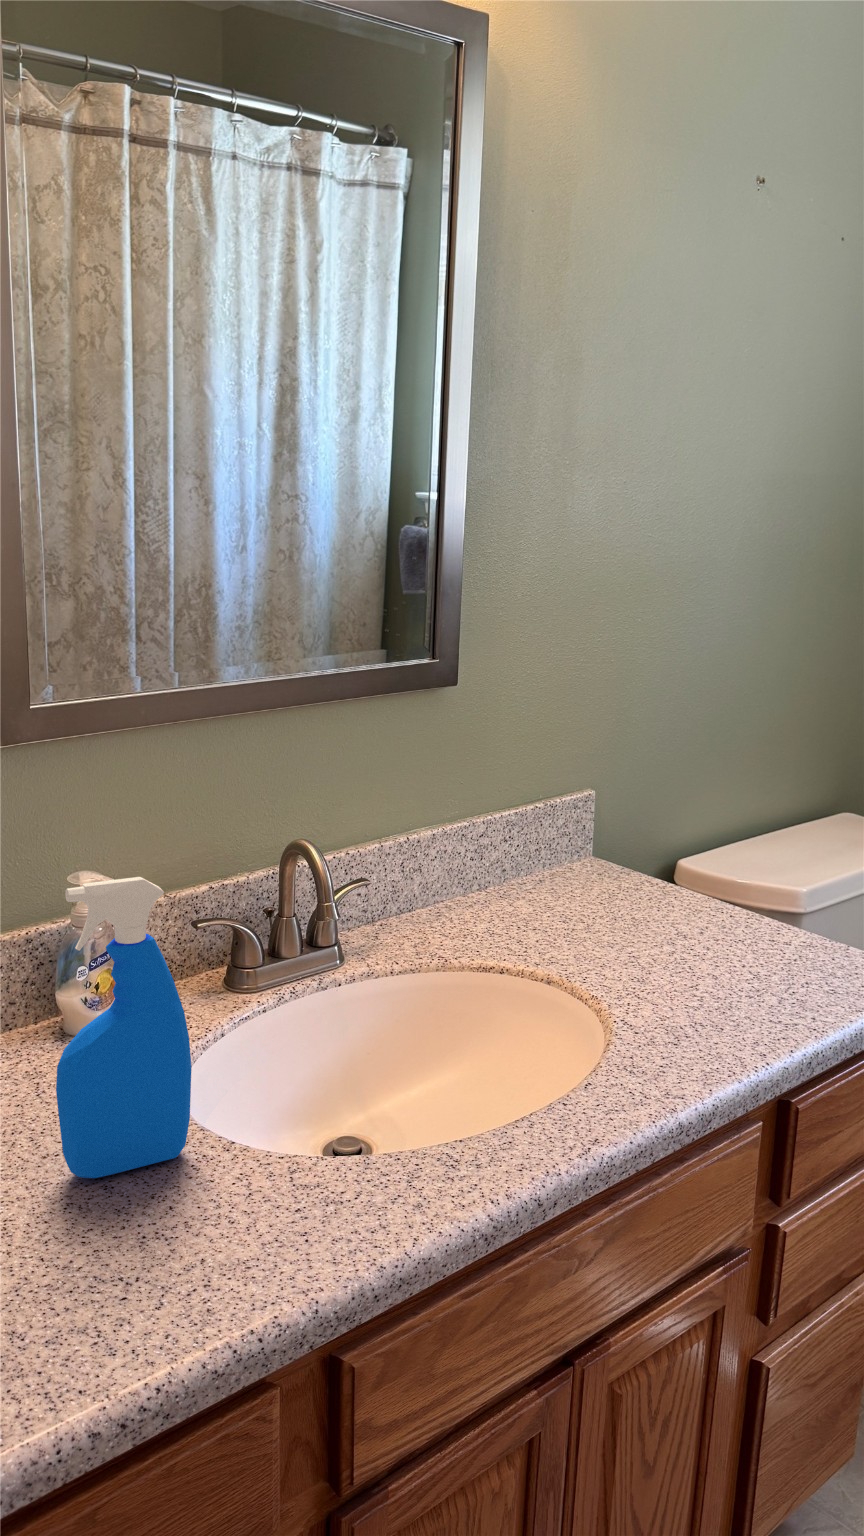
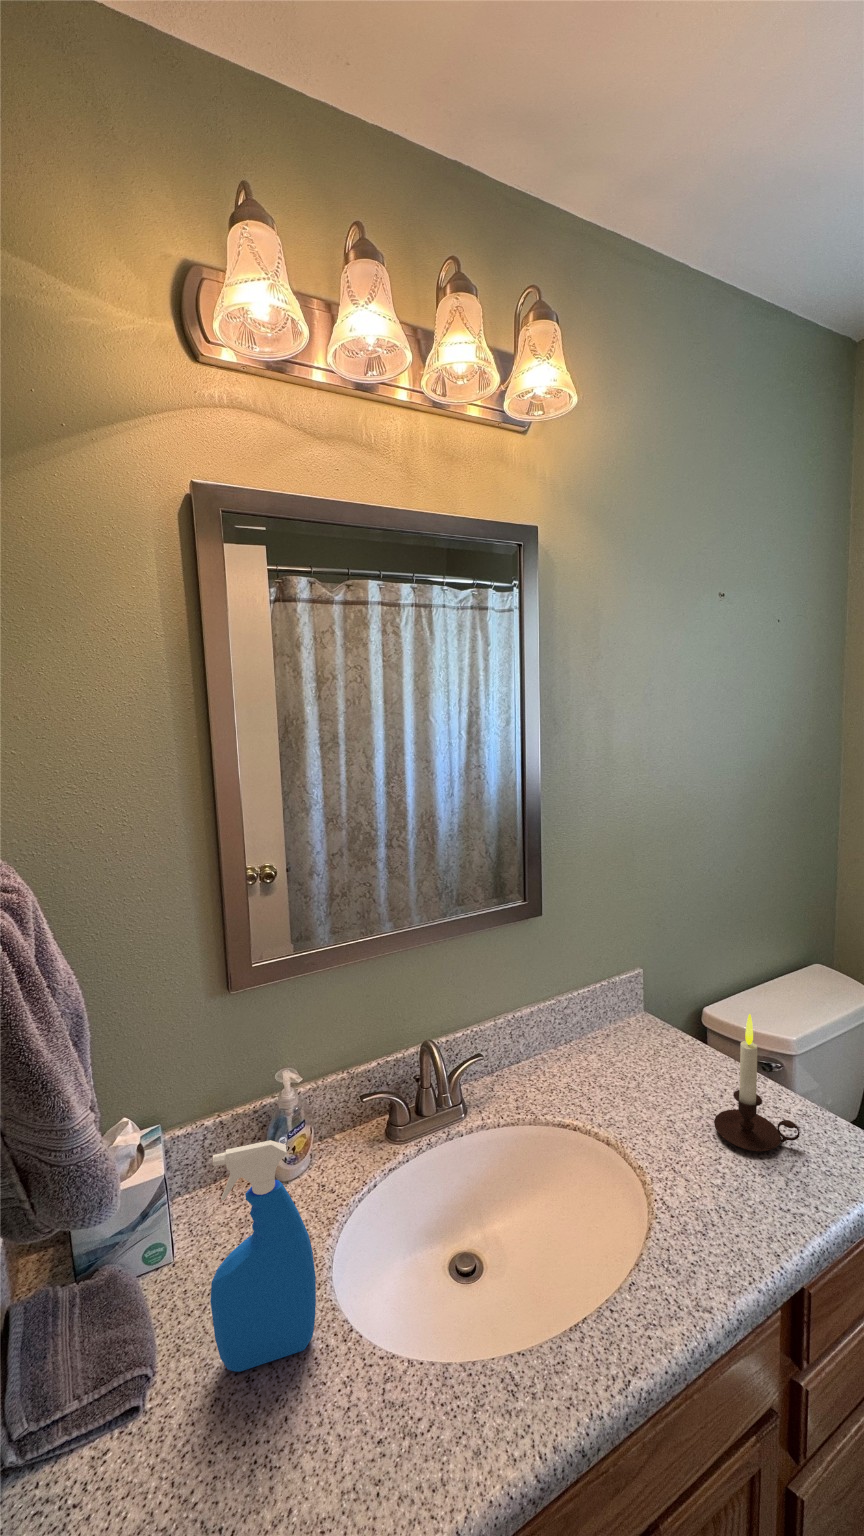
candle: none [692,793,801,975] -> present [714,1014,800,1151]

